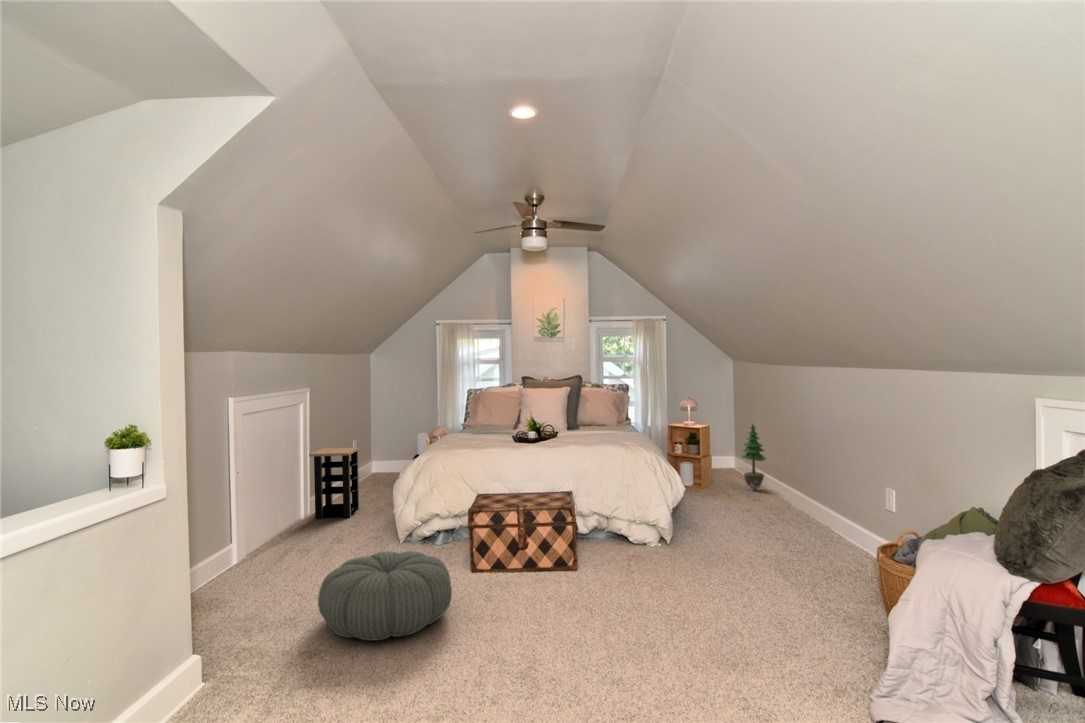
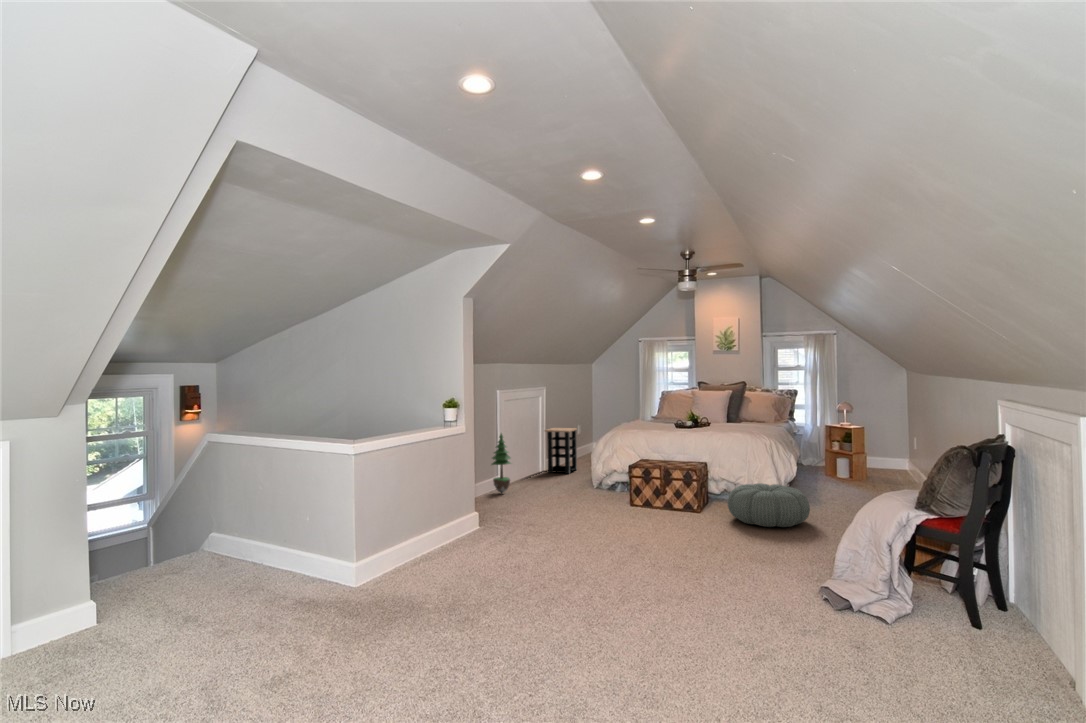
potted tree: present [742,424,766,490] -> present [492,434,511,493]
pouf: present [318,551,452,640] -> present [728,483,810,527]

